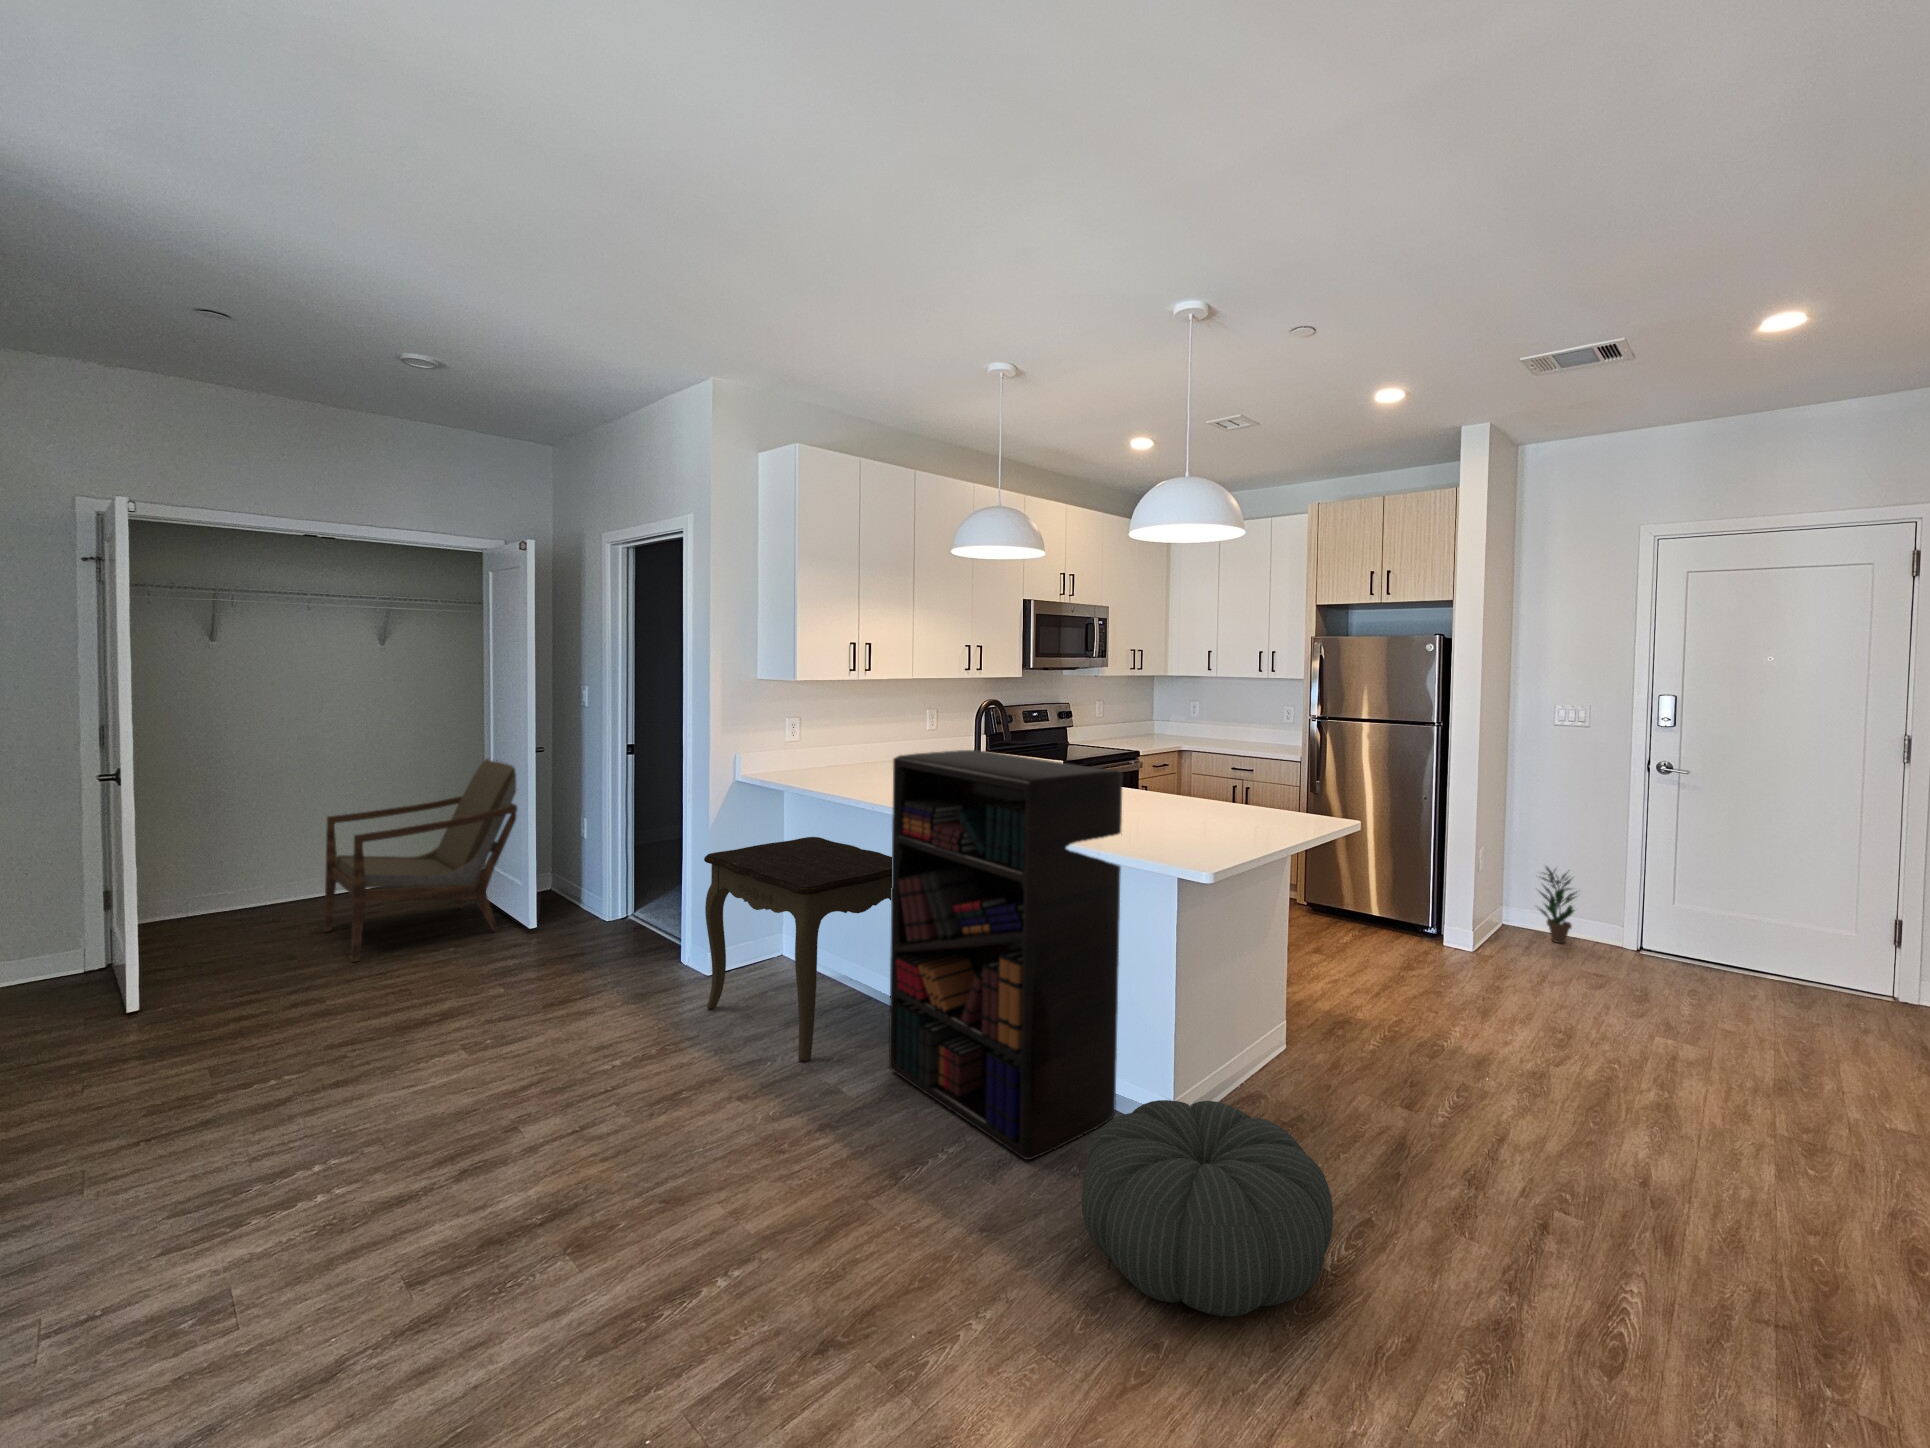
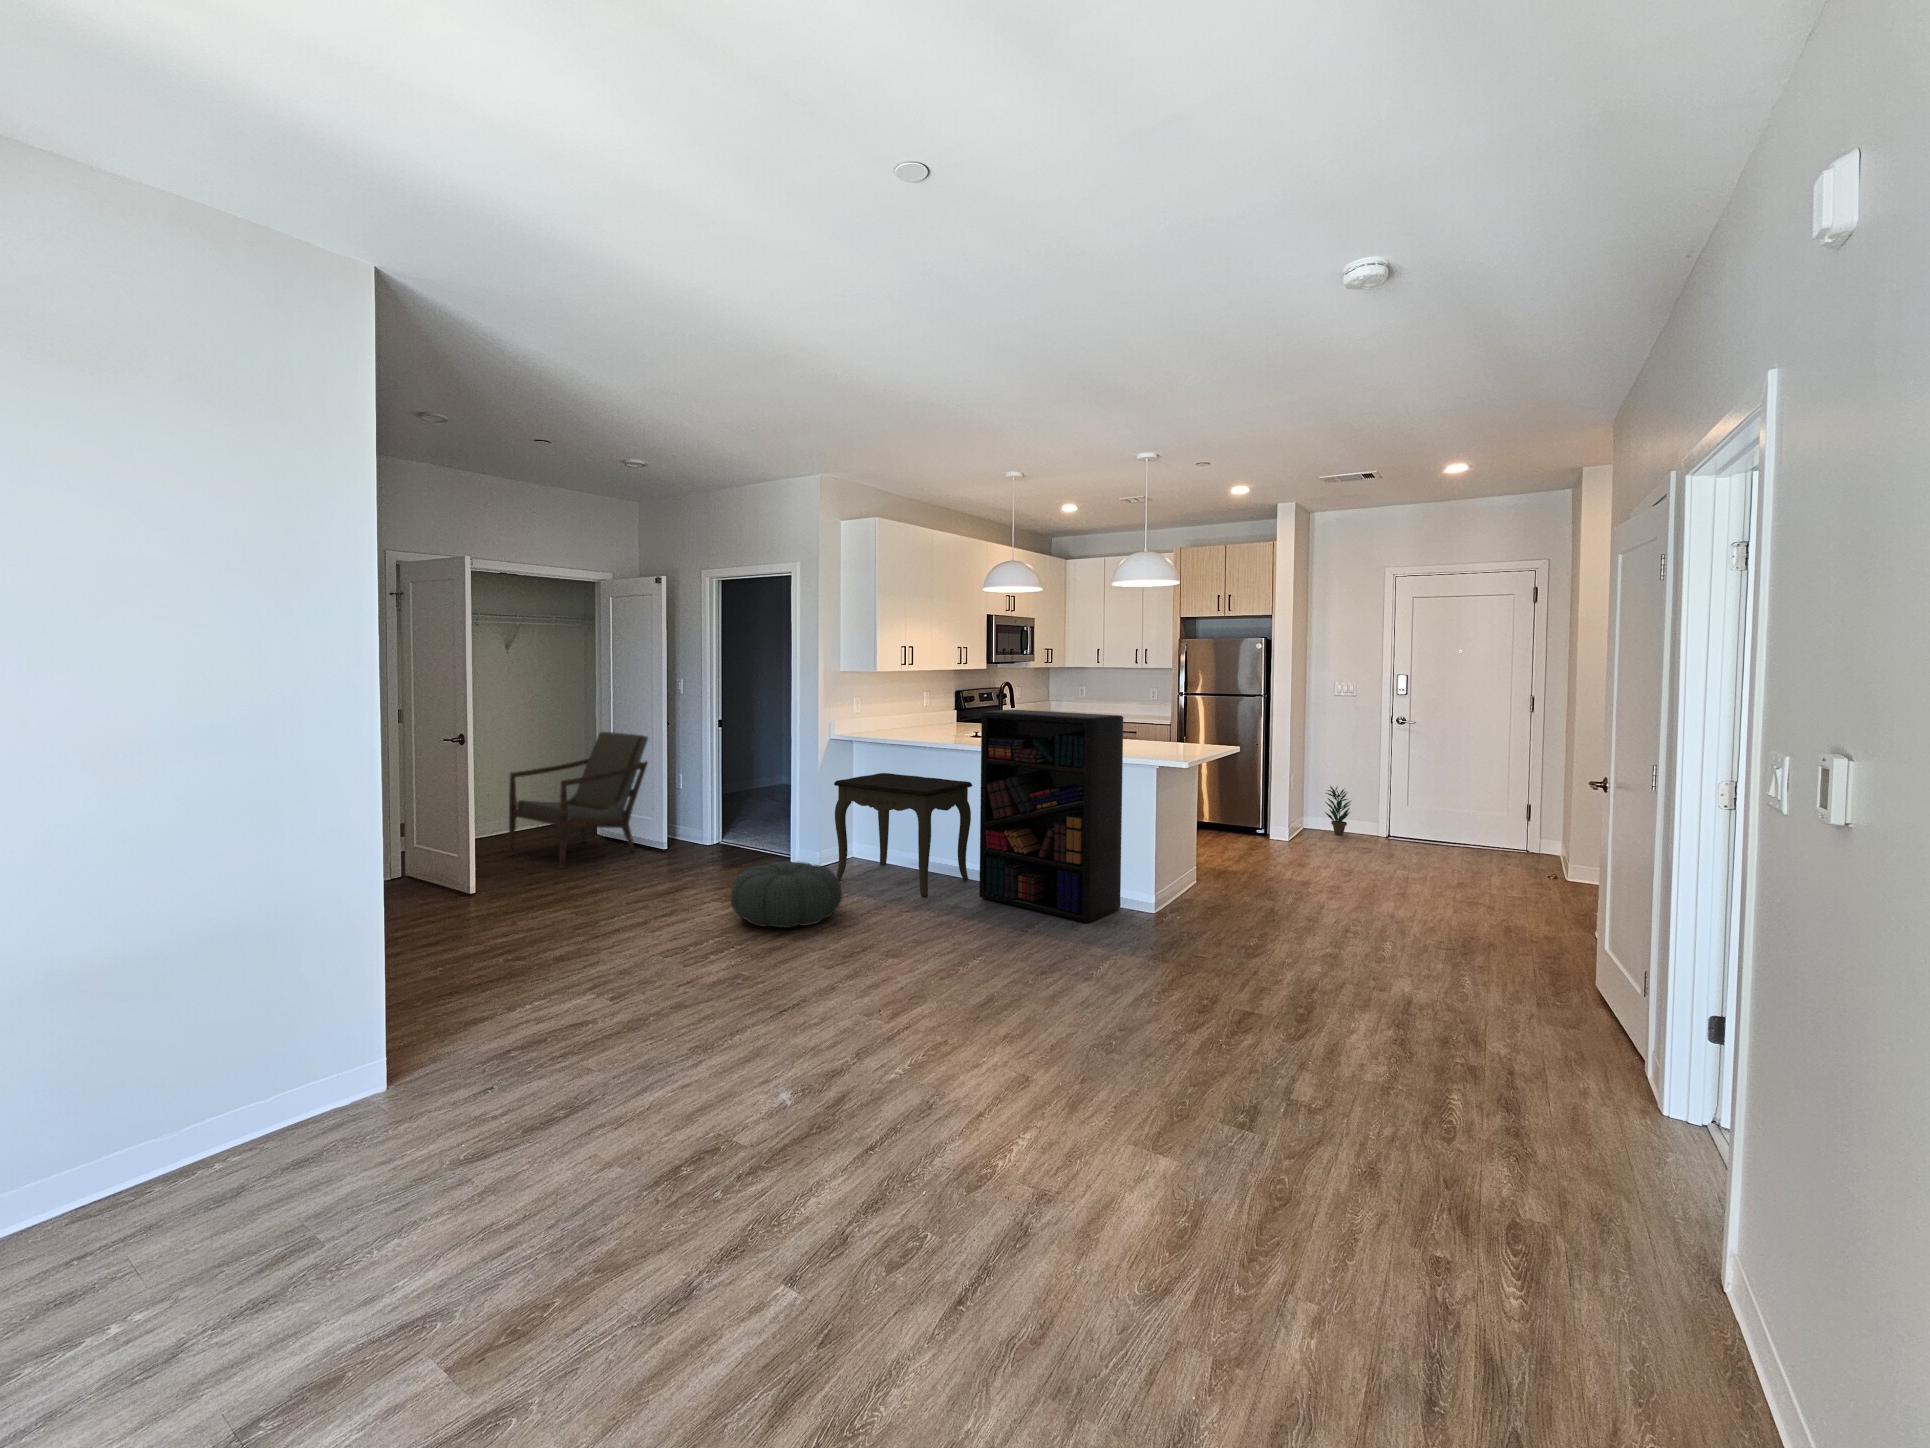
pouf: present [1082,1100,1333,1316] -> present [731,862,842,928]

